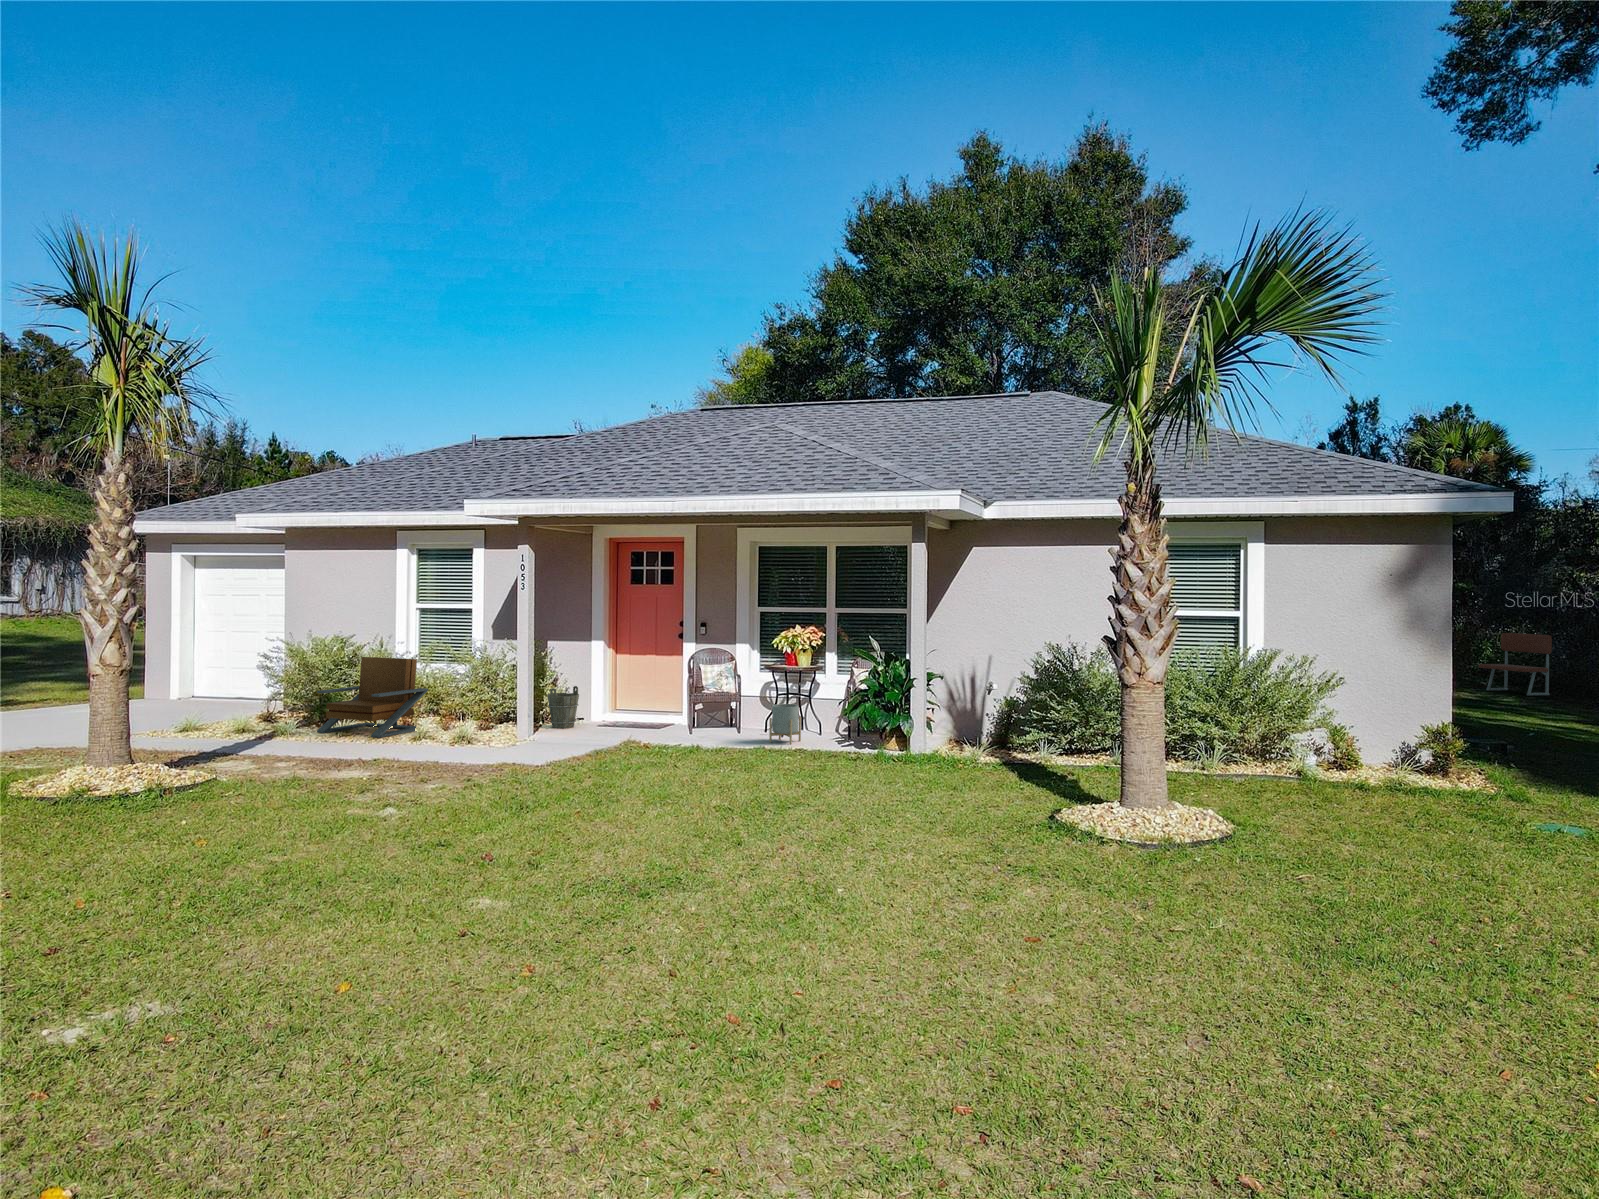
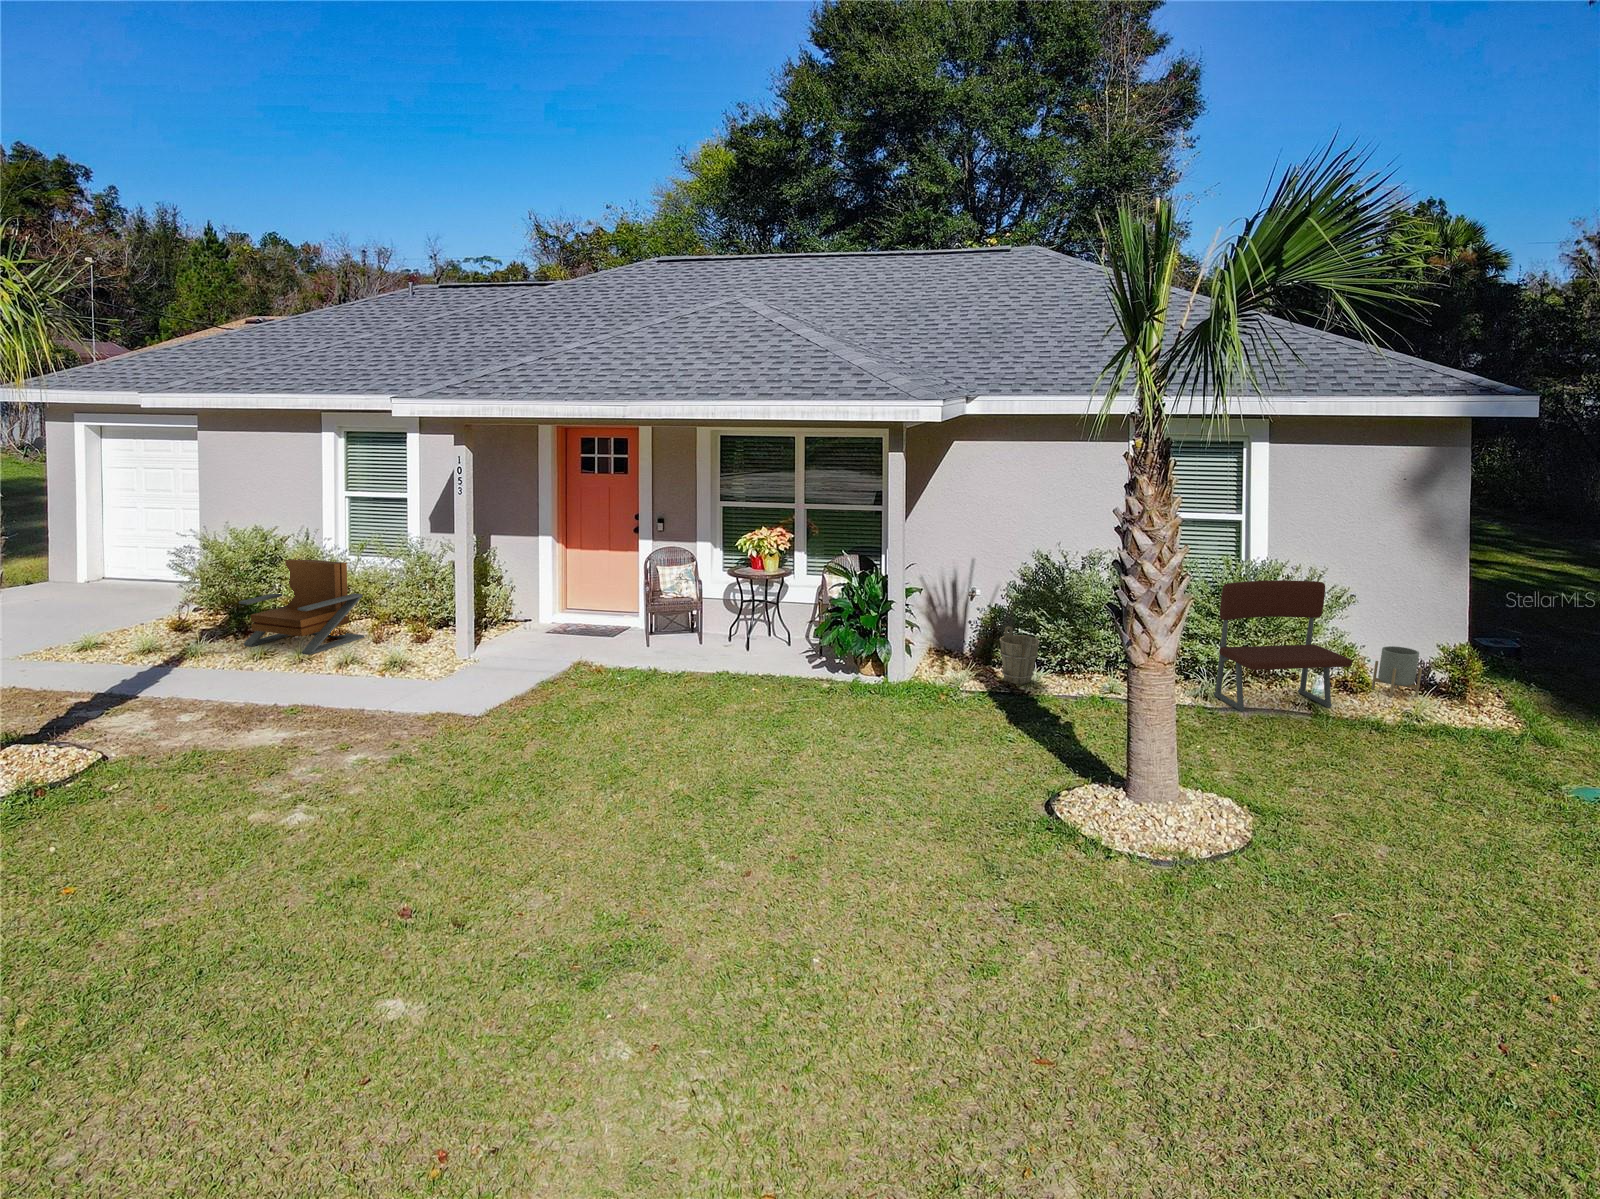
bench: present [1479,633,1552,696] -> present [1214,580,1352,711]
bucket: present [548,686,579,728] -> present [1000,627,1040,684]
planter: present [769,704,801,744] -> present [1372,646,1422,697]

